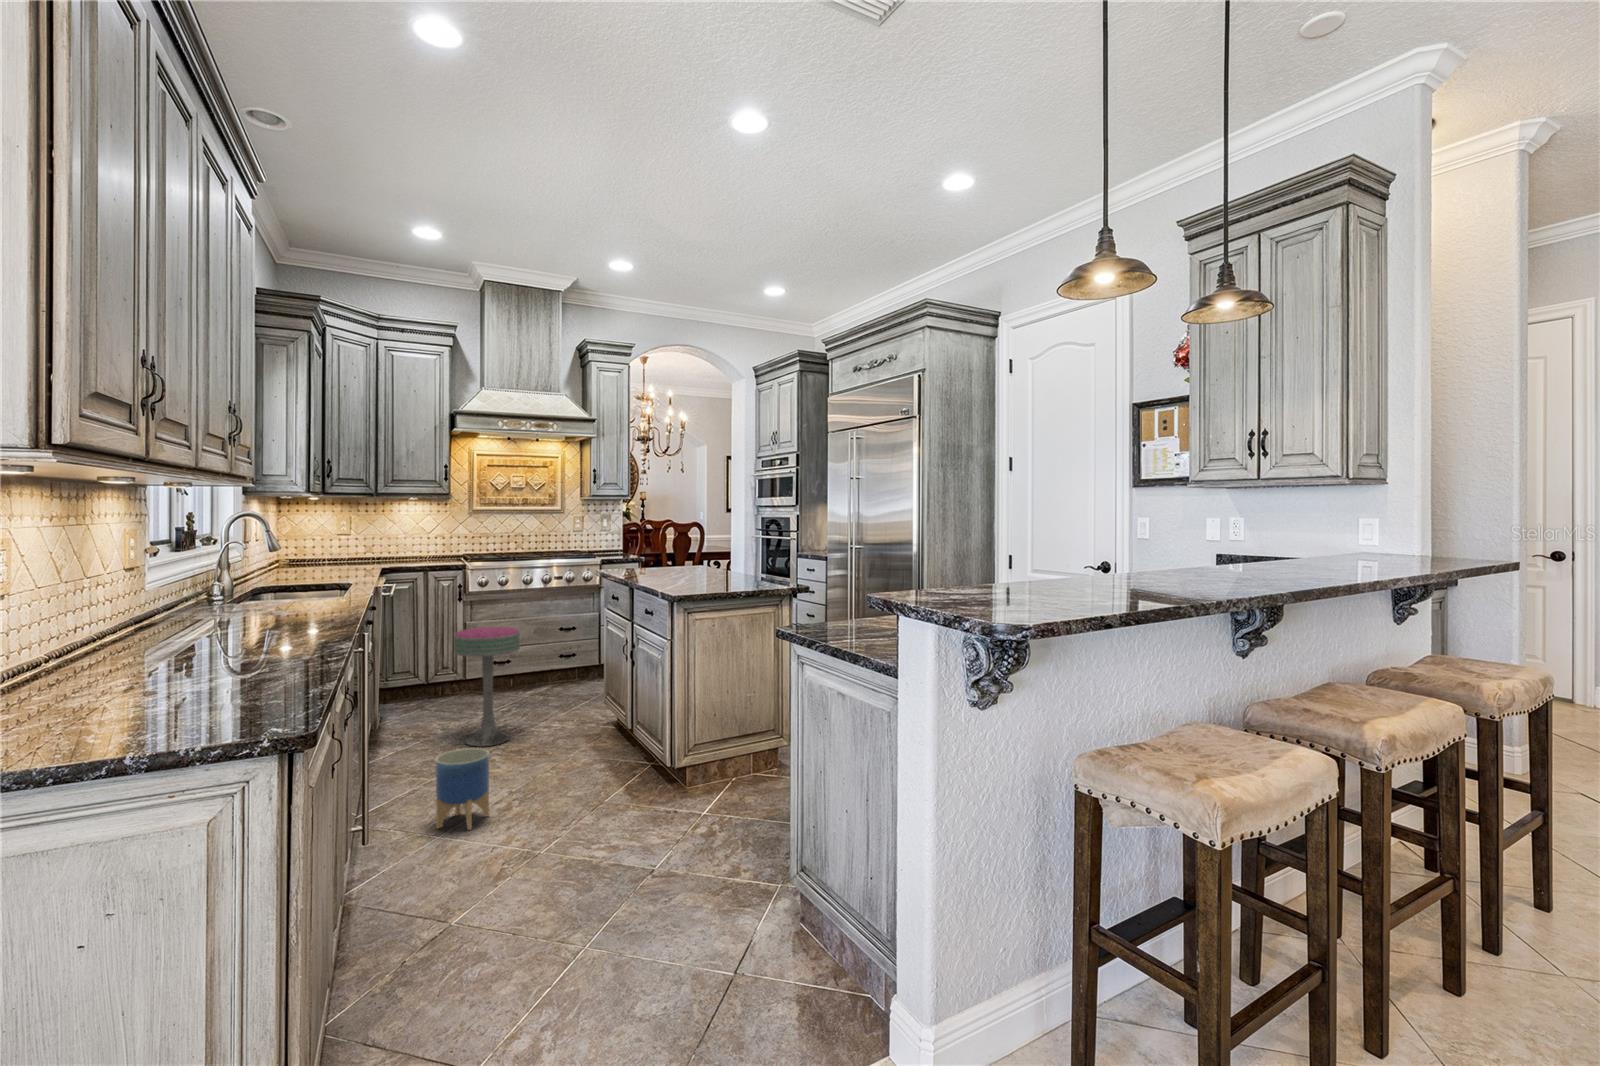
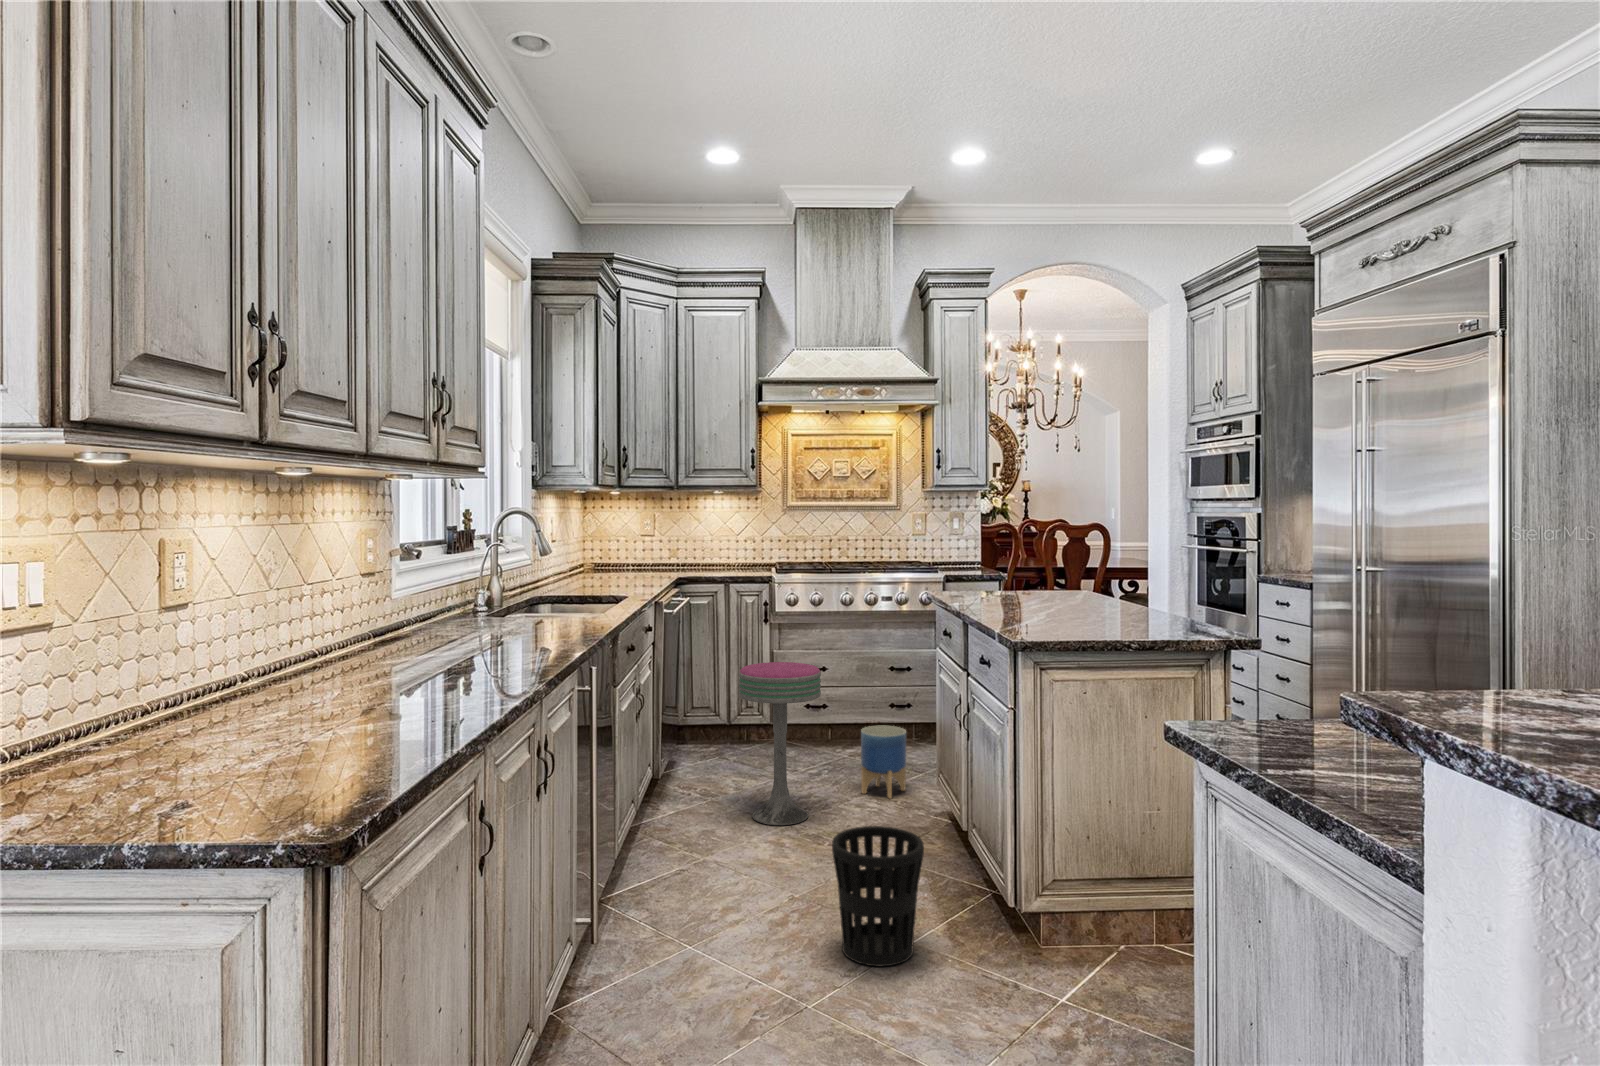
wastebasket: none [552,725,614,814] -> present [832,826,924,966]
planter: present [436,748,489,830] -> present [861,726,906,799]

